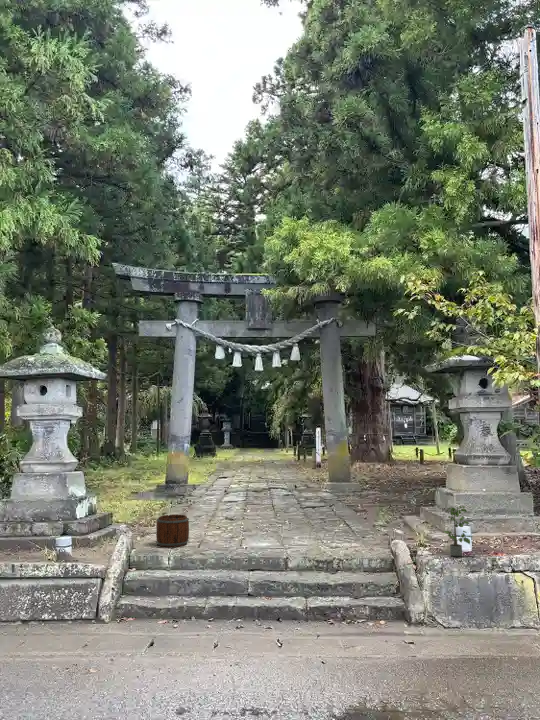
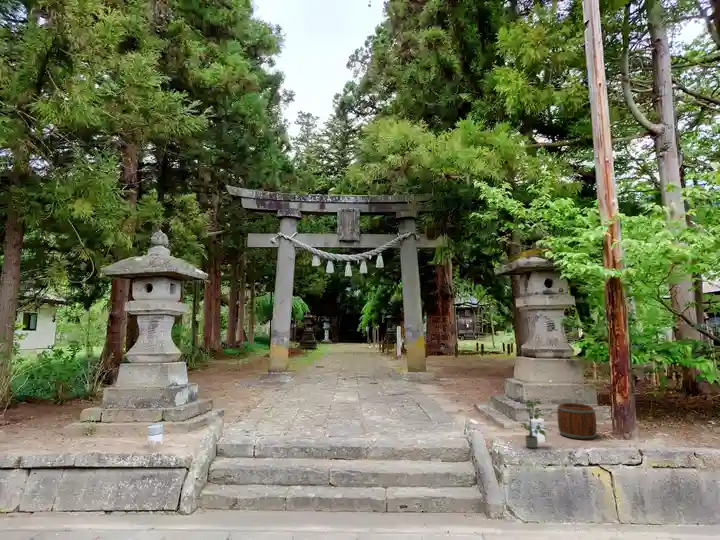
bucket: present [156,514,189,547] -> present [557,403,597,439]

